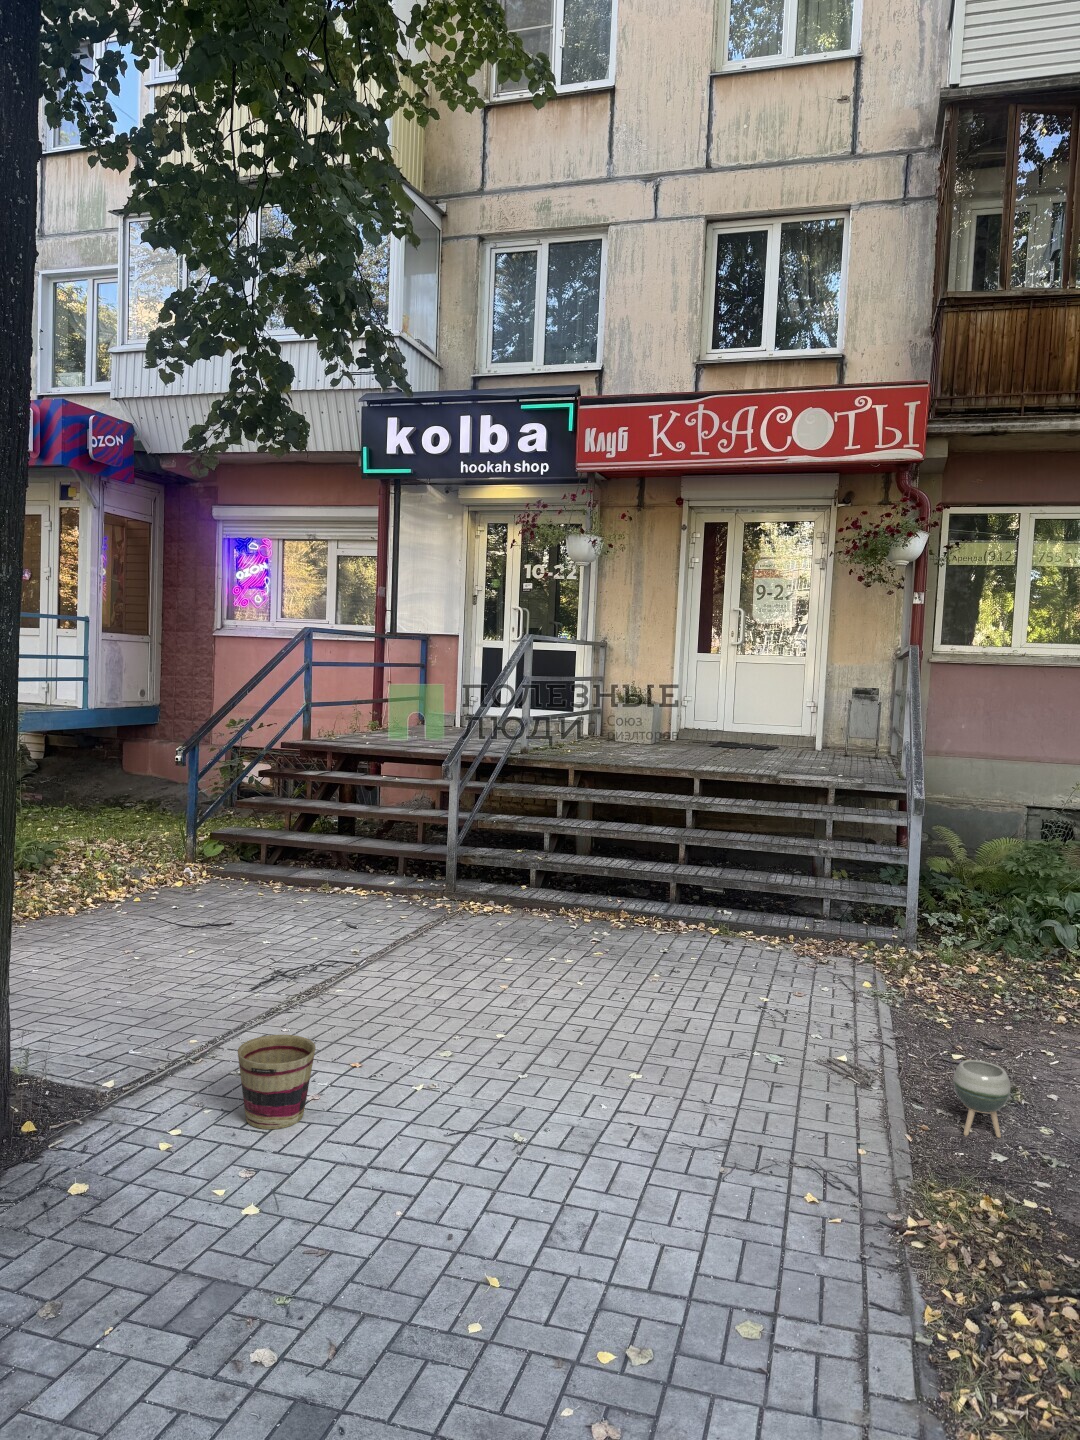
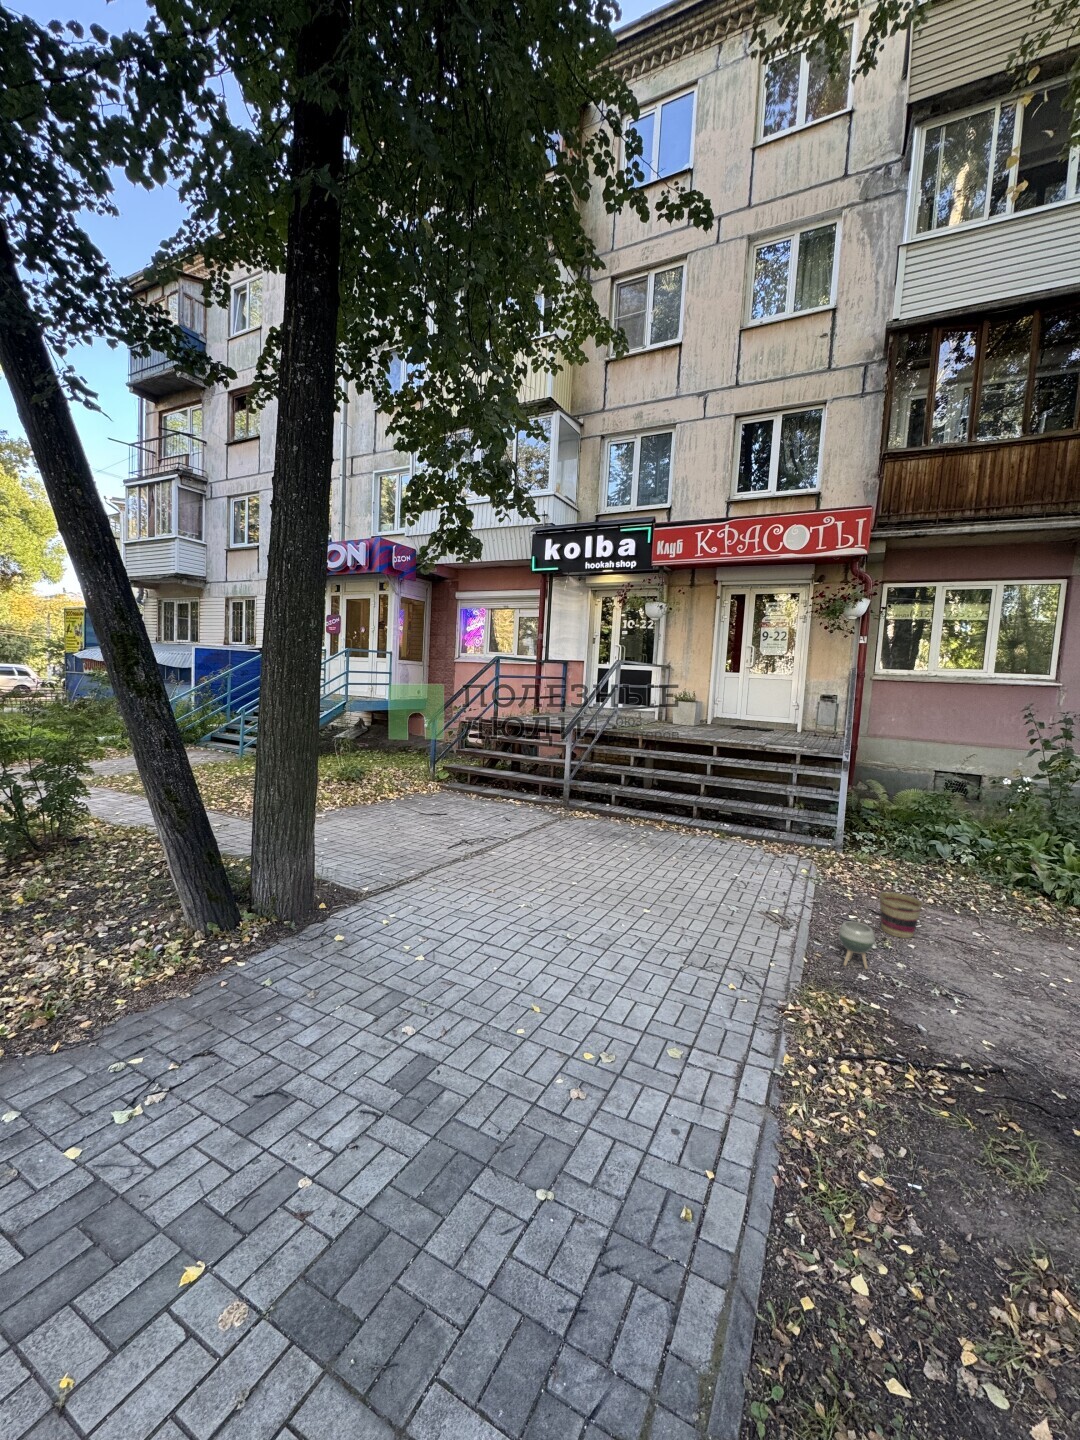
basket: present [238,1035,316,1129] -> present [880,892,923,938]

